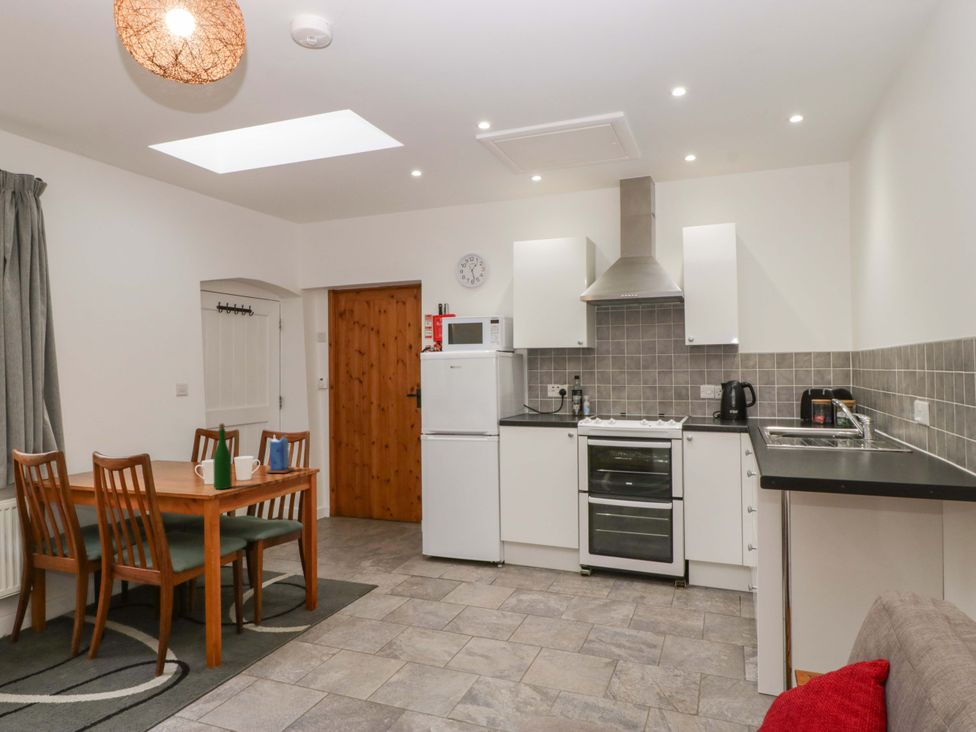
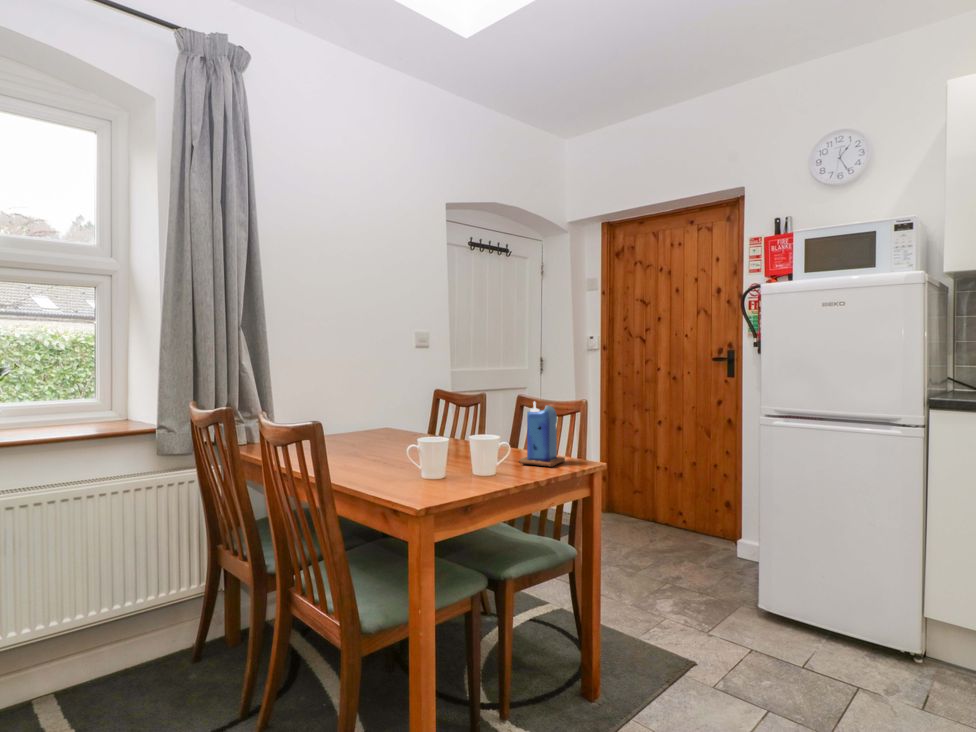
wine bottle: present [213,424,232,489] -> none [434,375,463,490]

